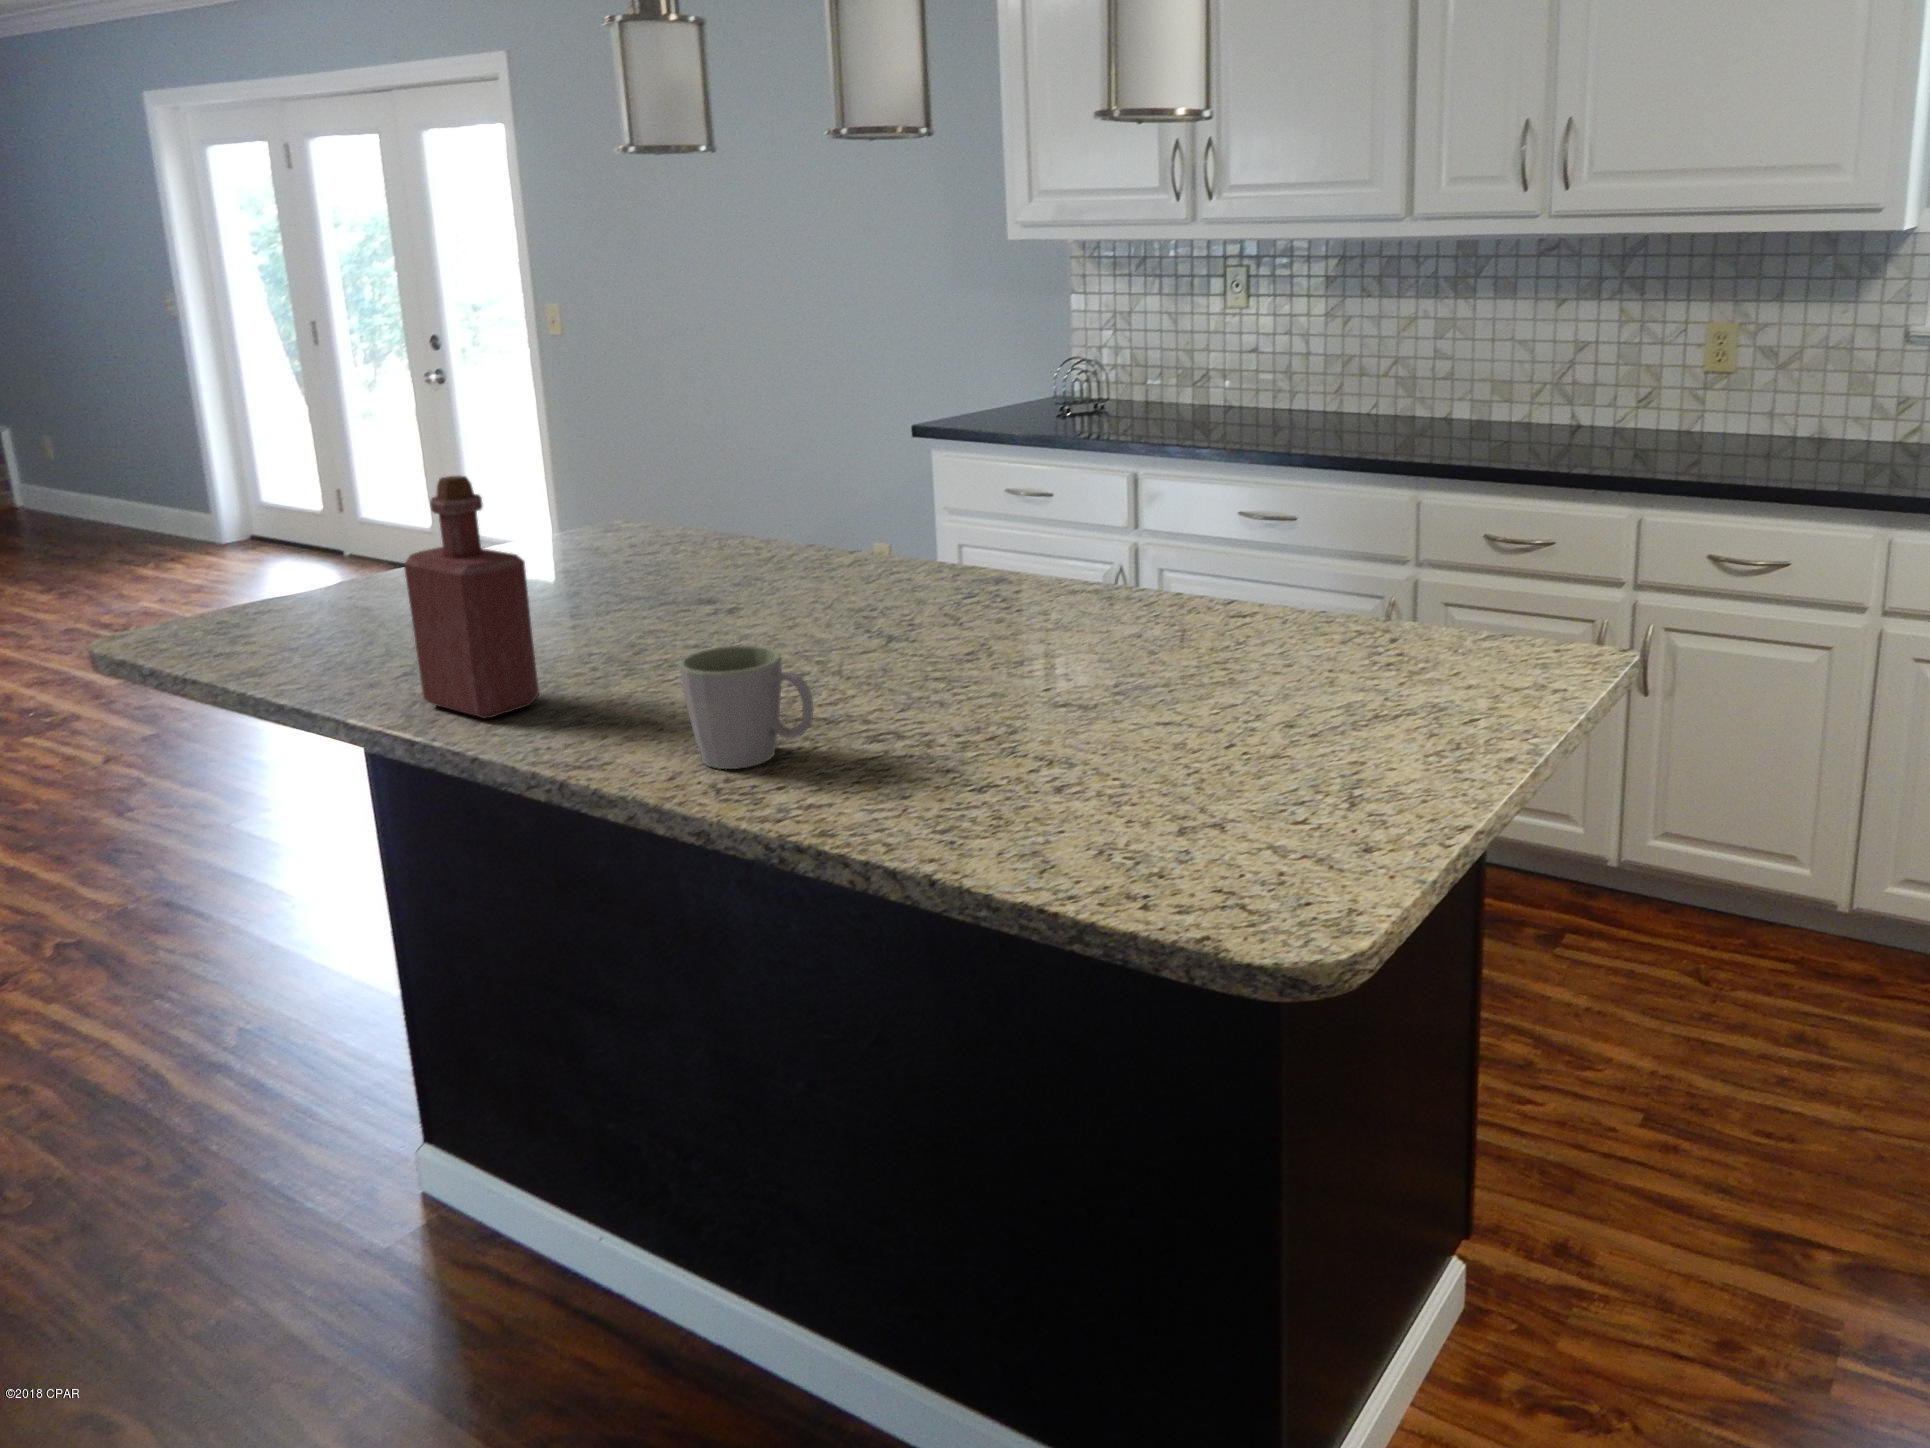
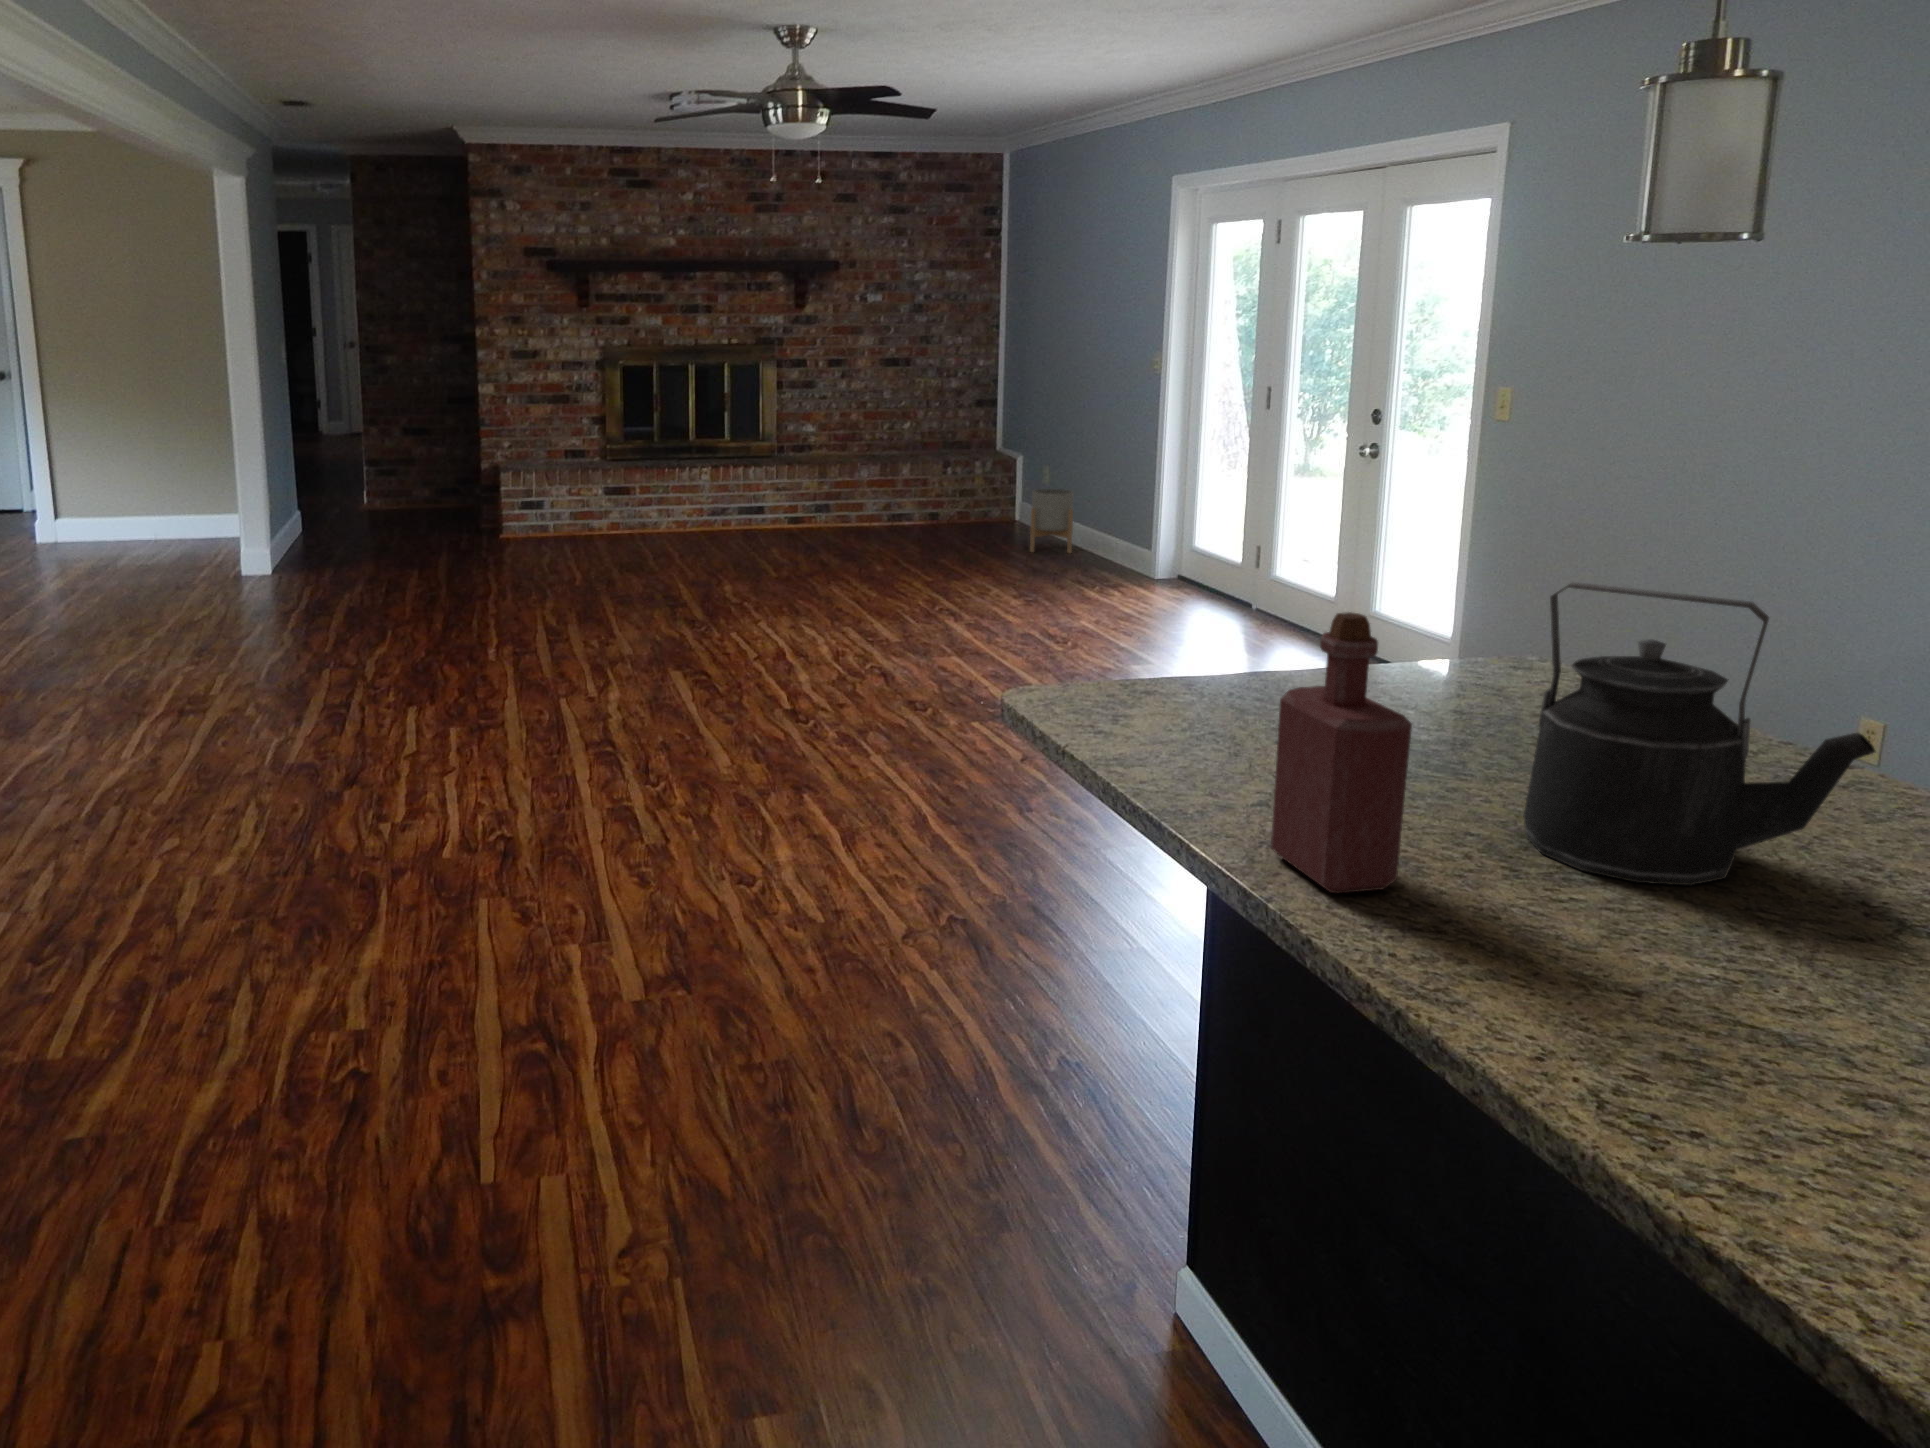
kettle: none [614,428,854,657] -> present [1523,582,1876,885]
planter: none [38,461,110,539] -> present [1030,489,1074,553]
mug: present [679,645,814,769] -> none [1580,903,1772,1083]

